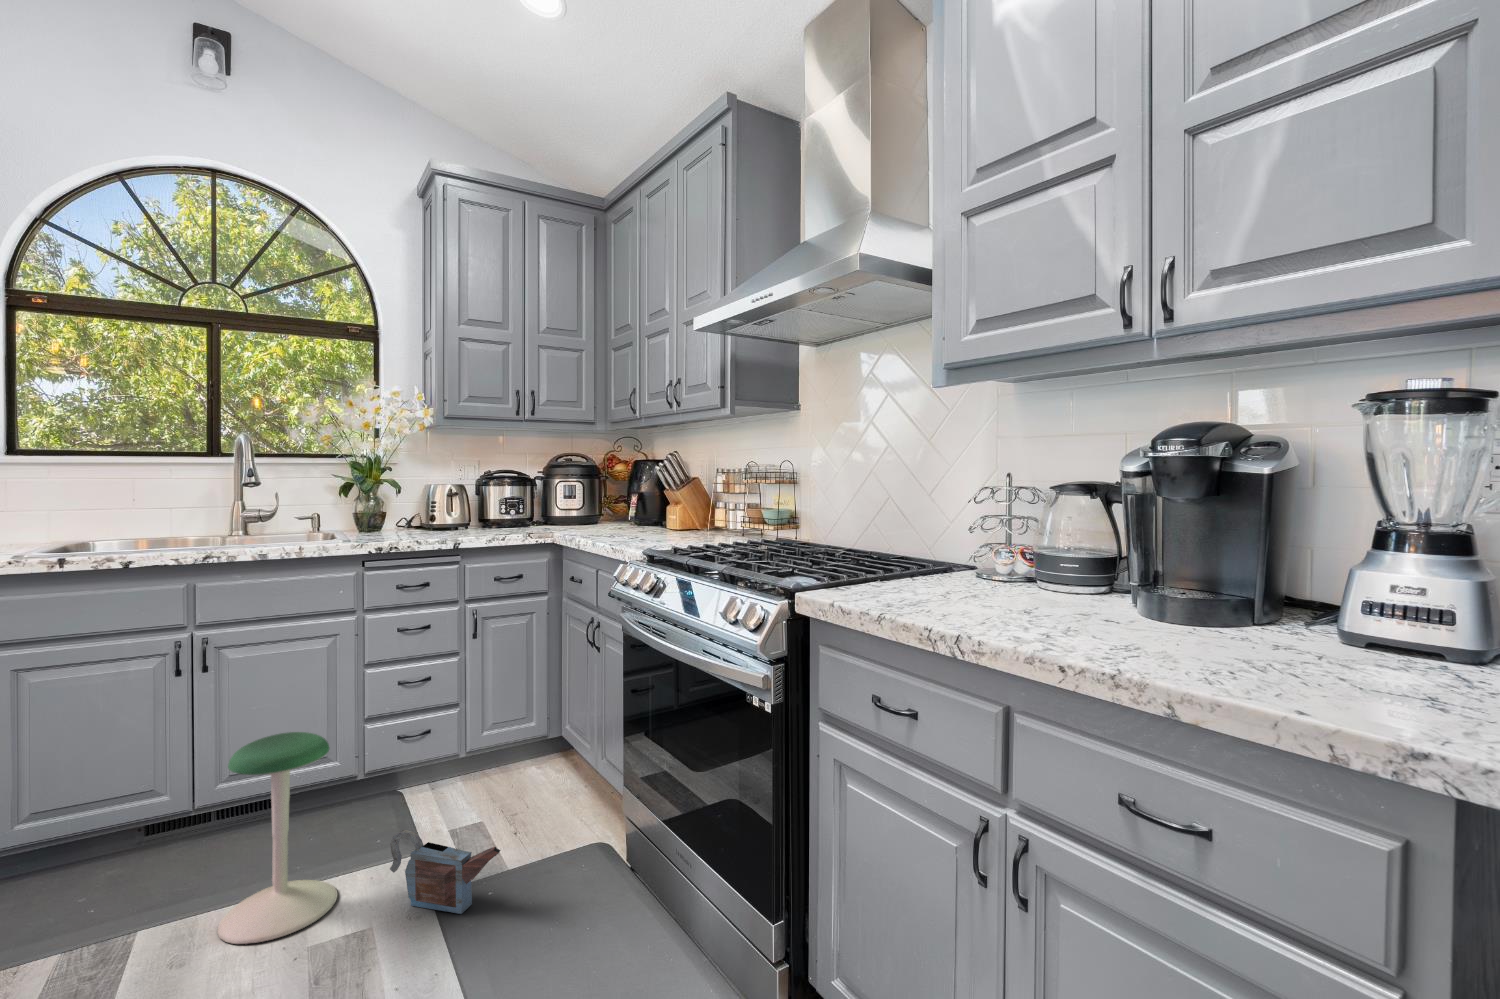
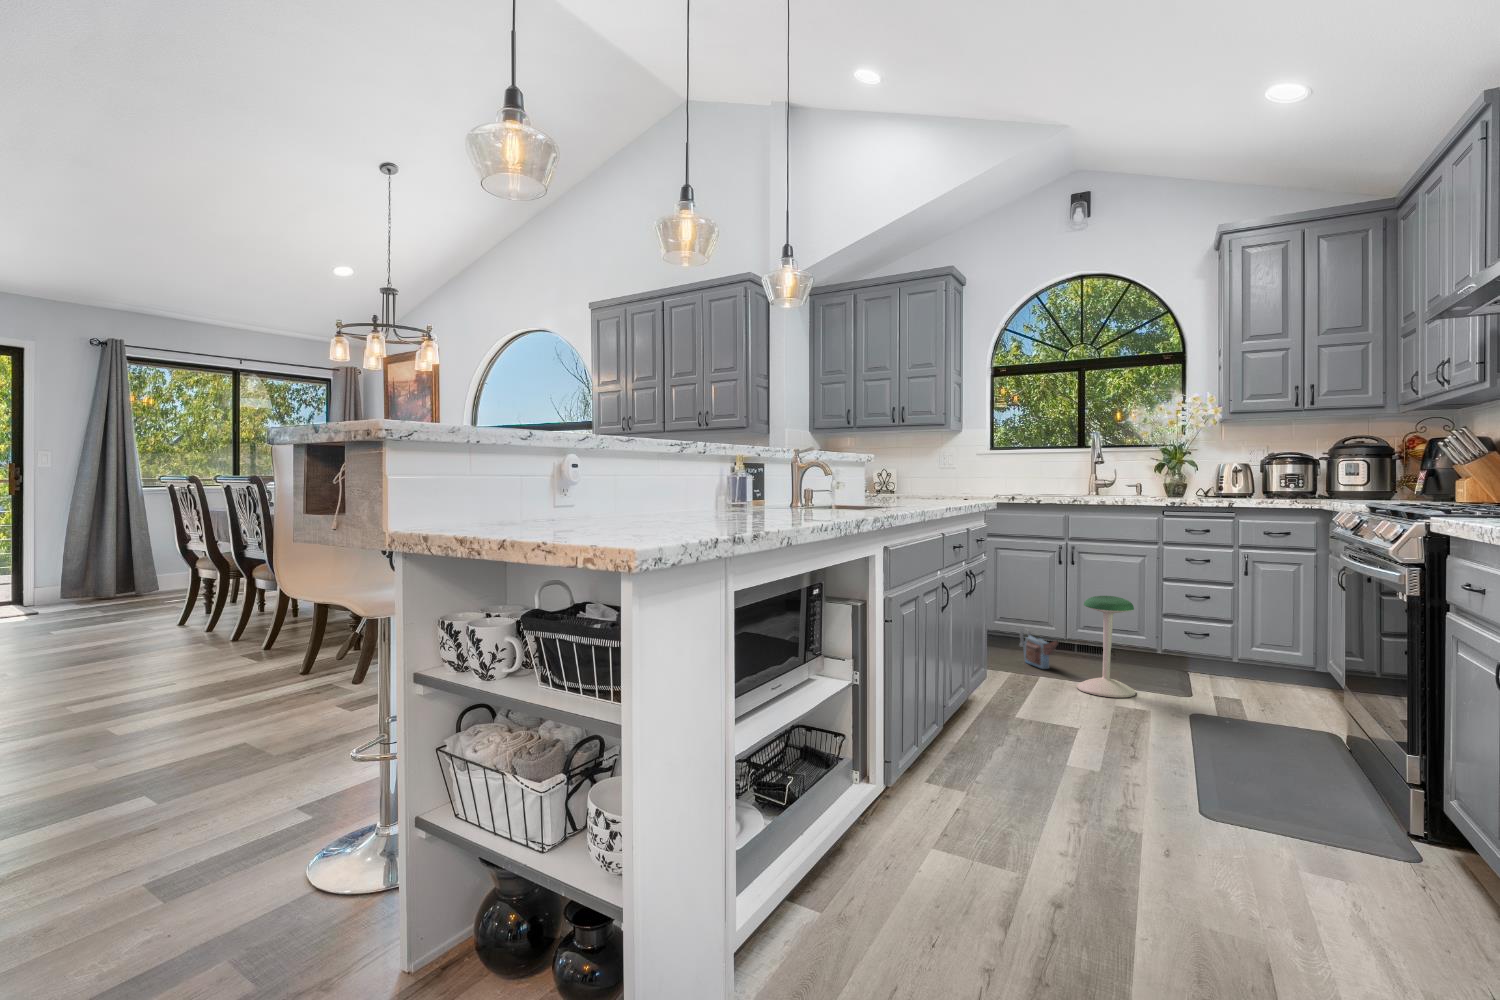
watering can: present [390,830,500,914] -> present [1019,628,1059,669]

